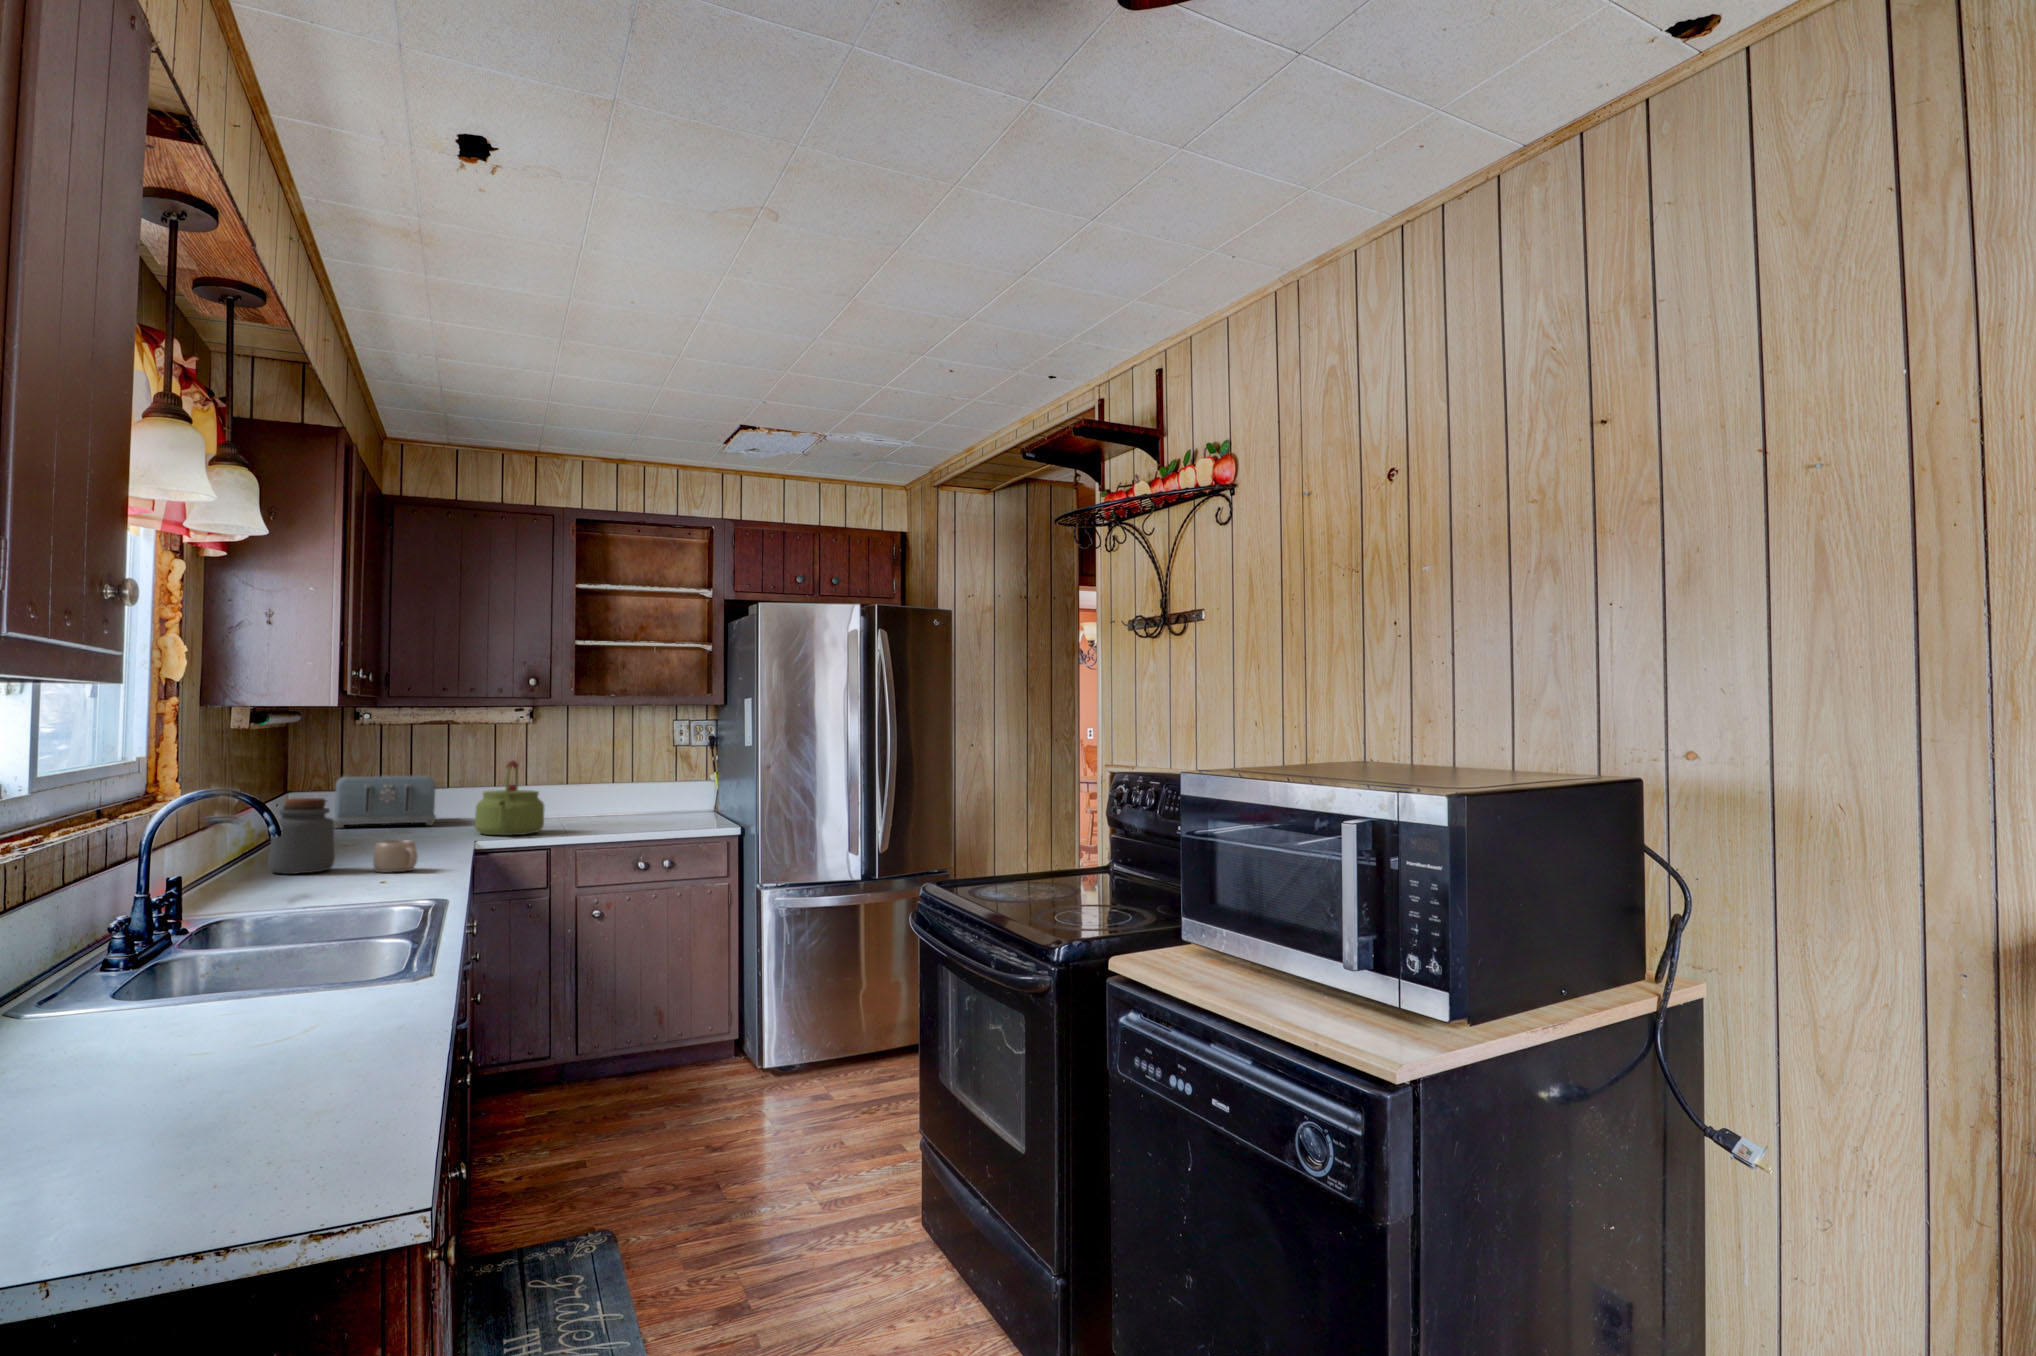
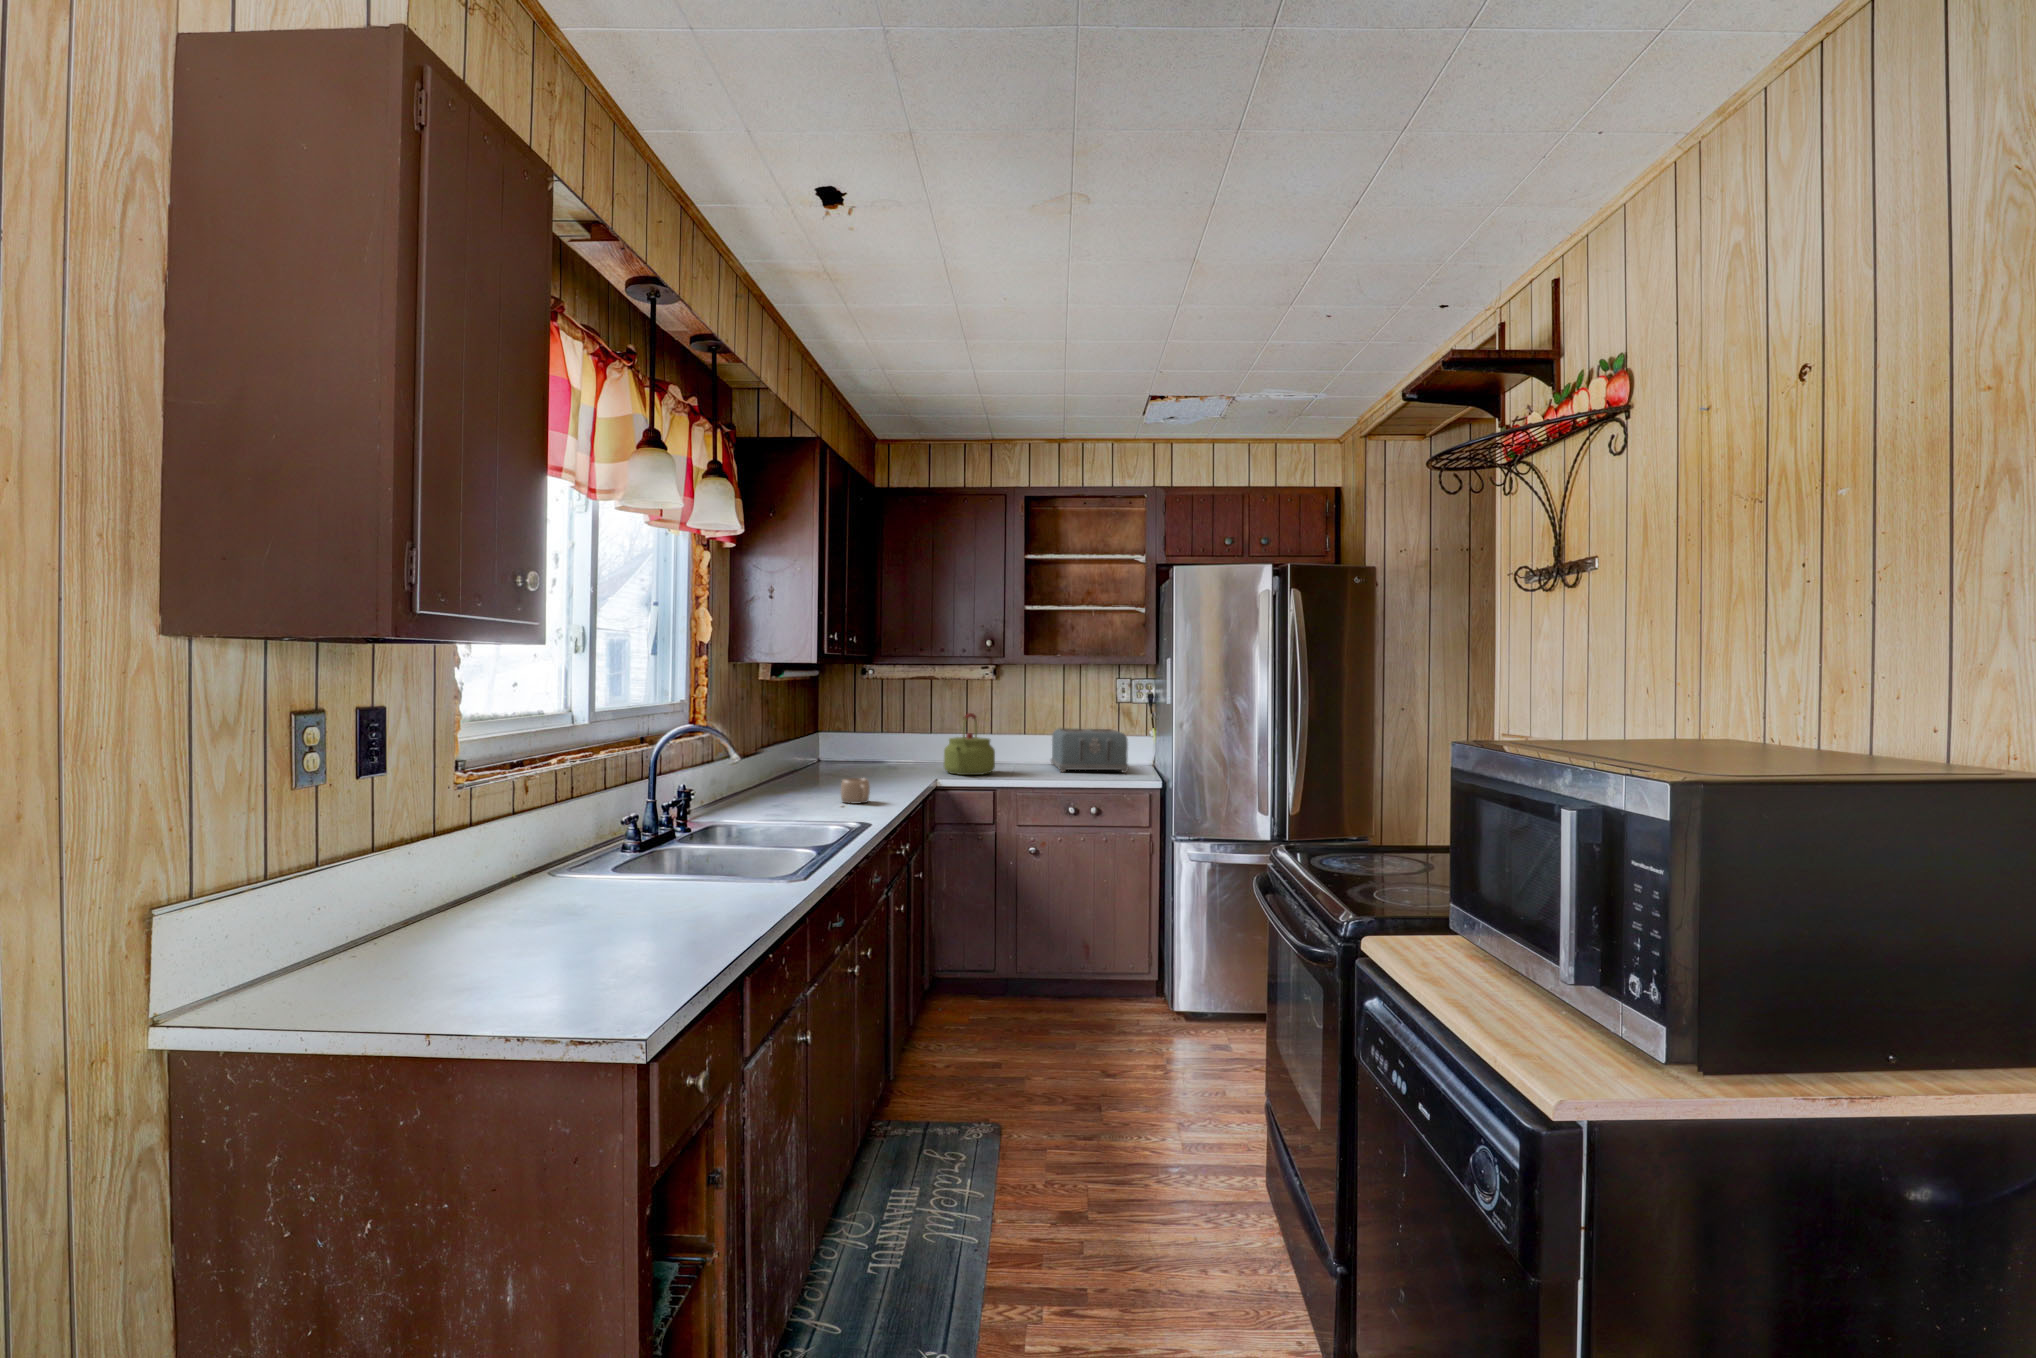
toaster: present [330,776,436,828] -> present [1051,728,1129,773]
jar: present [268,798,335,874] -> none [776,743,818,800]

